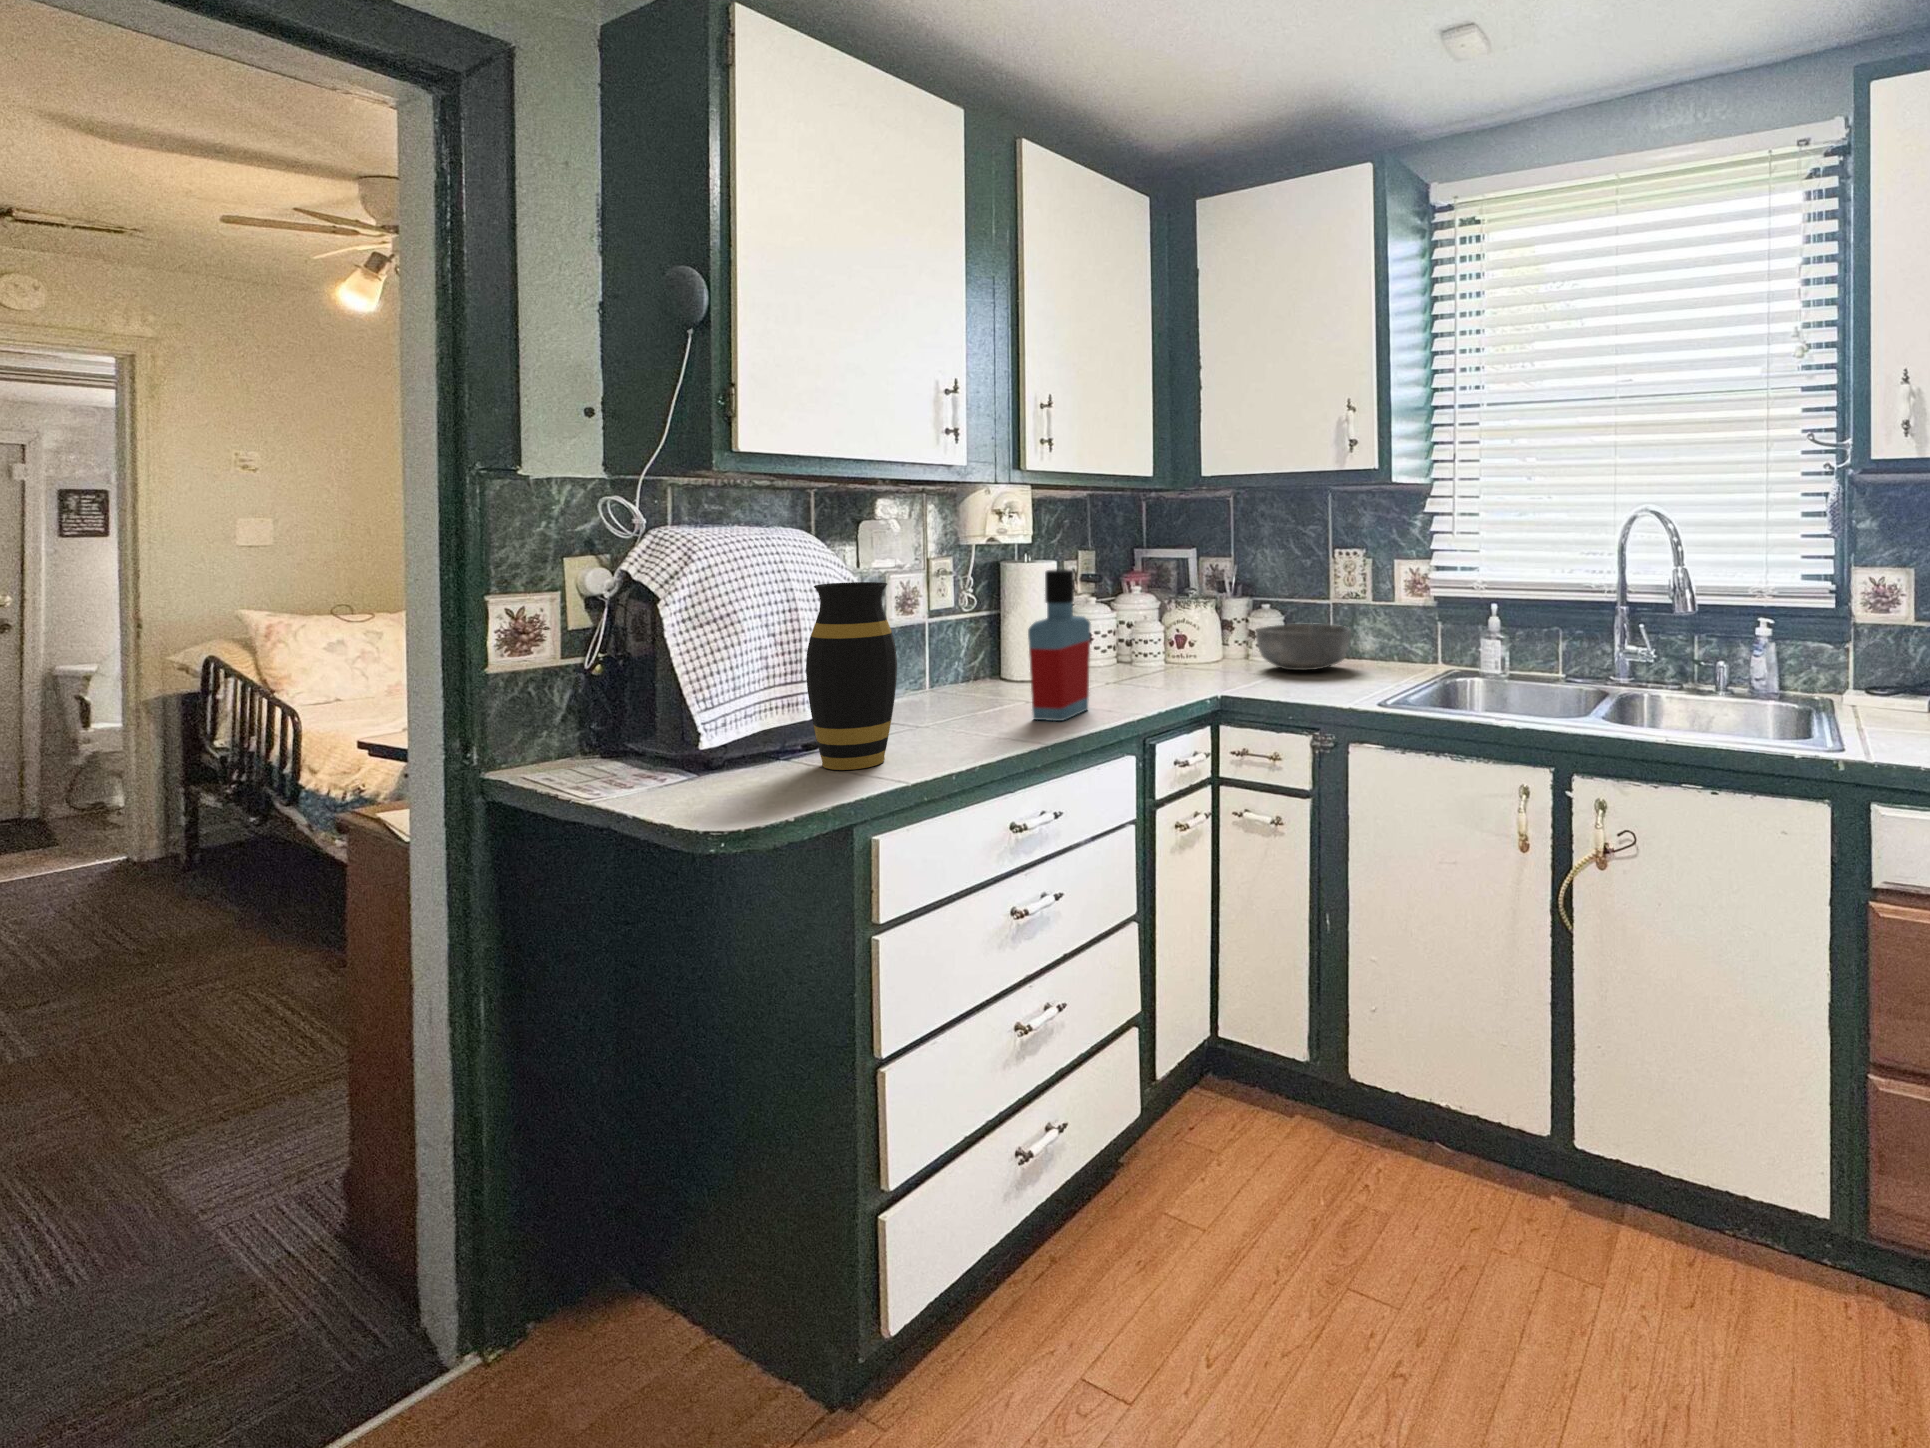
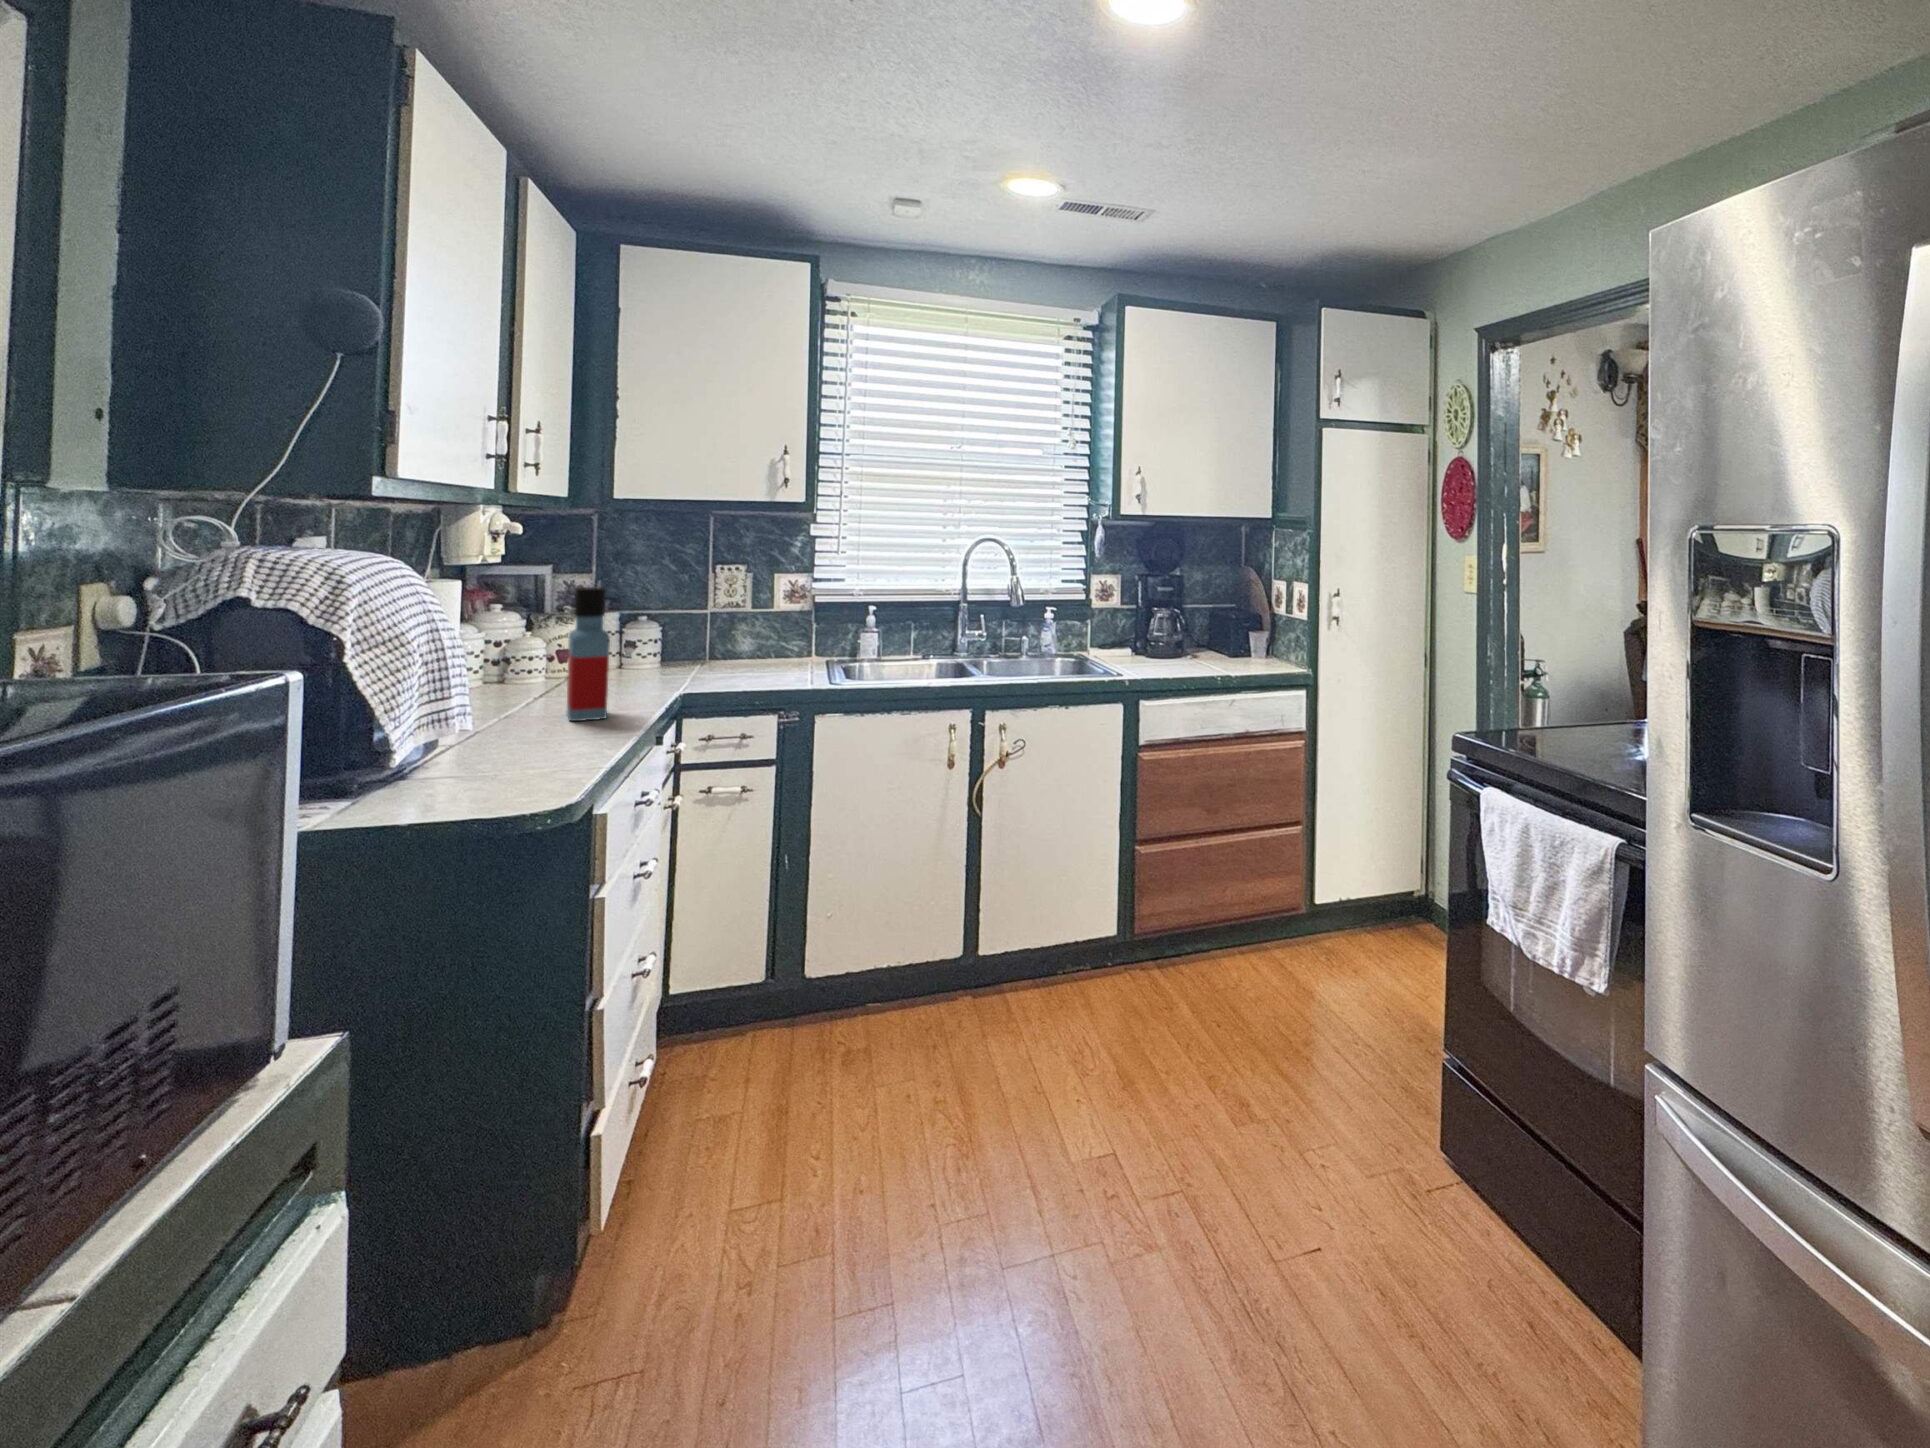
vase: present [806,582,897,770] -> none [462,601,555,766]
bowl: present [1256,623,1351,670] -> none [662,631,756,671]

